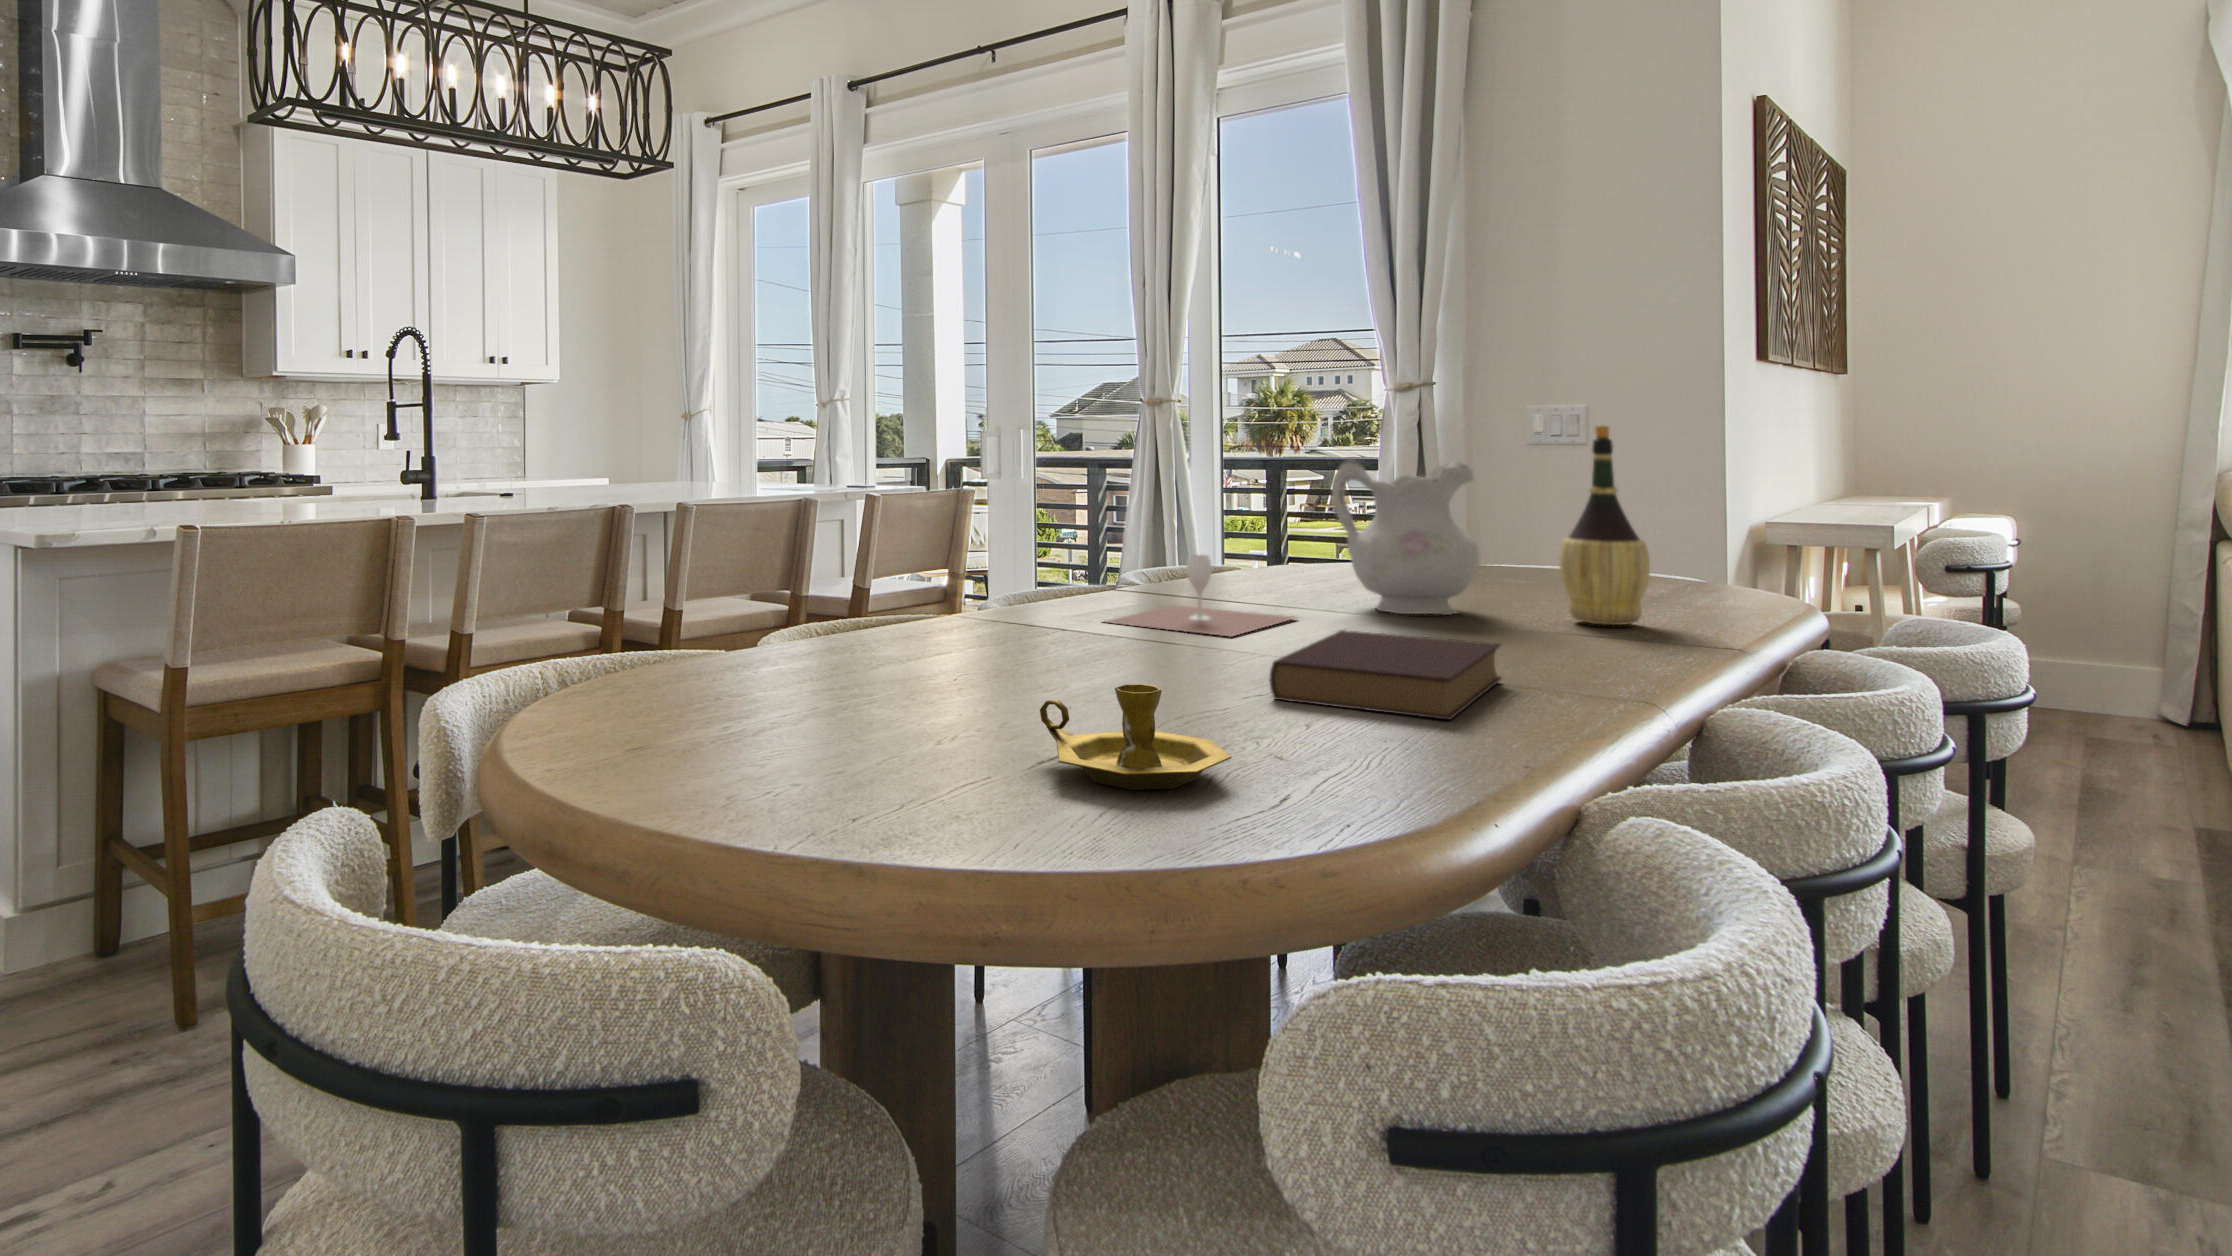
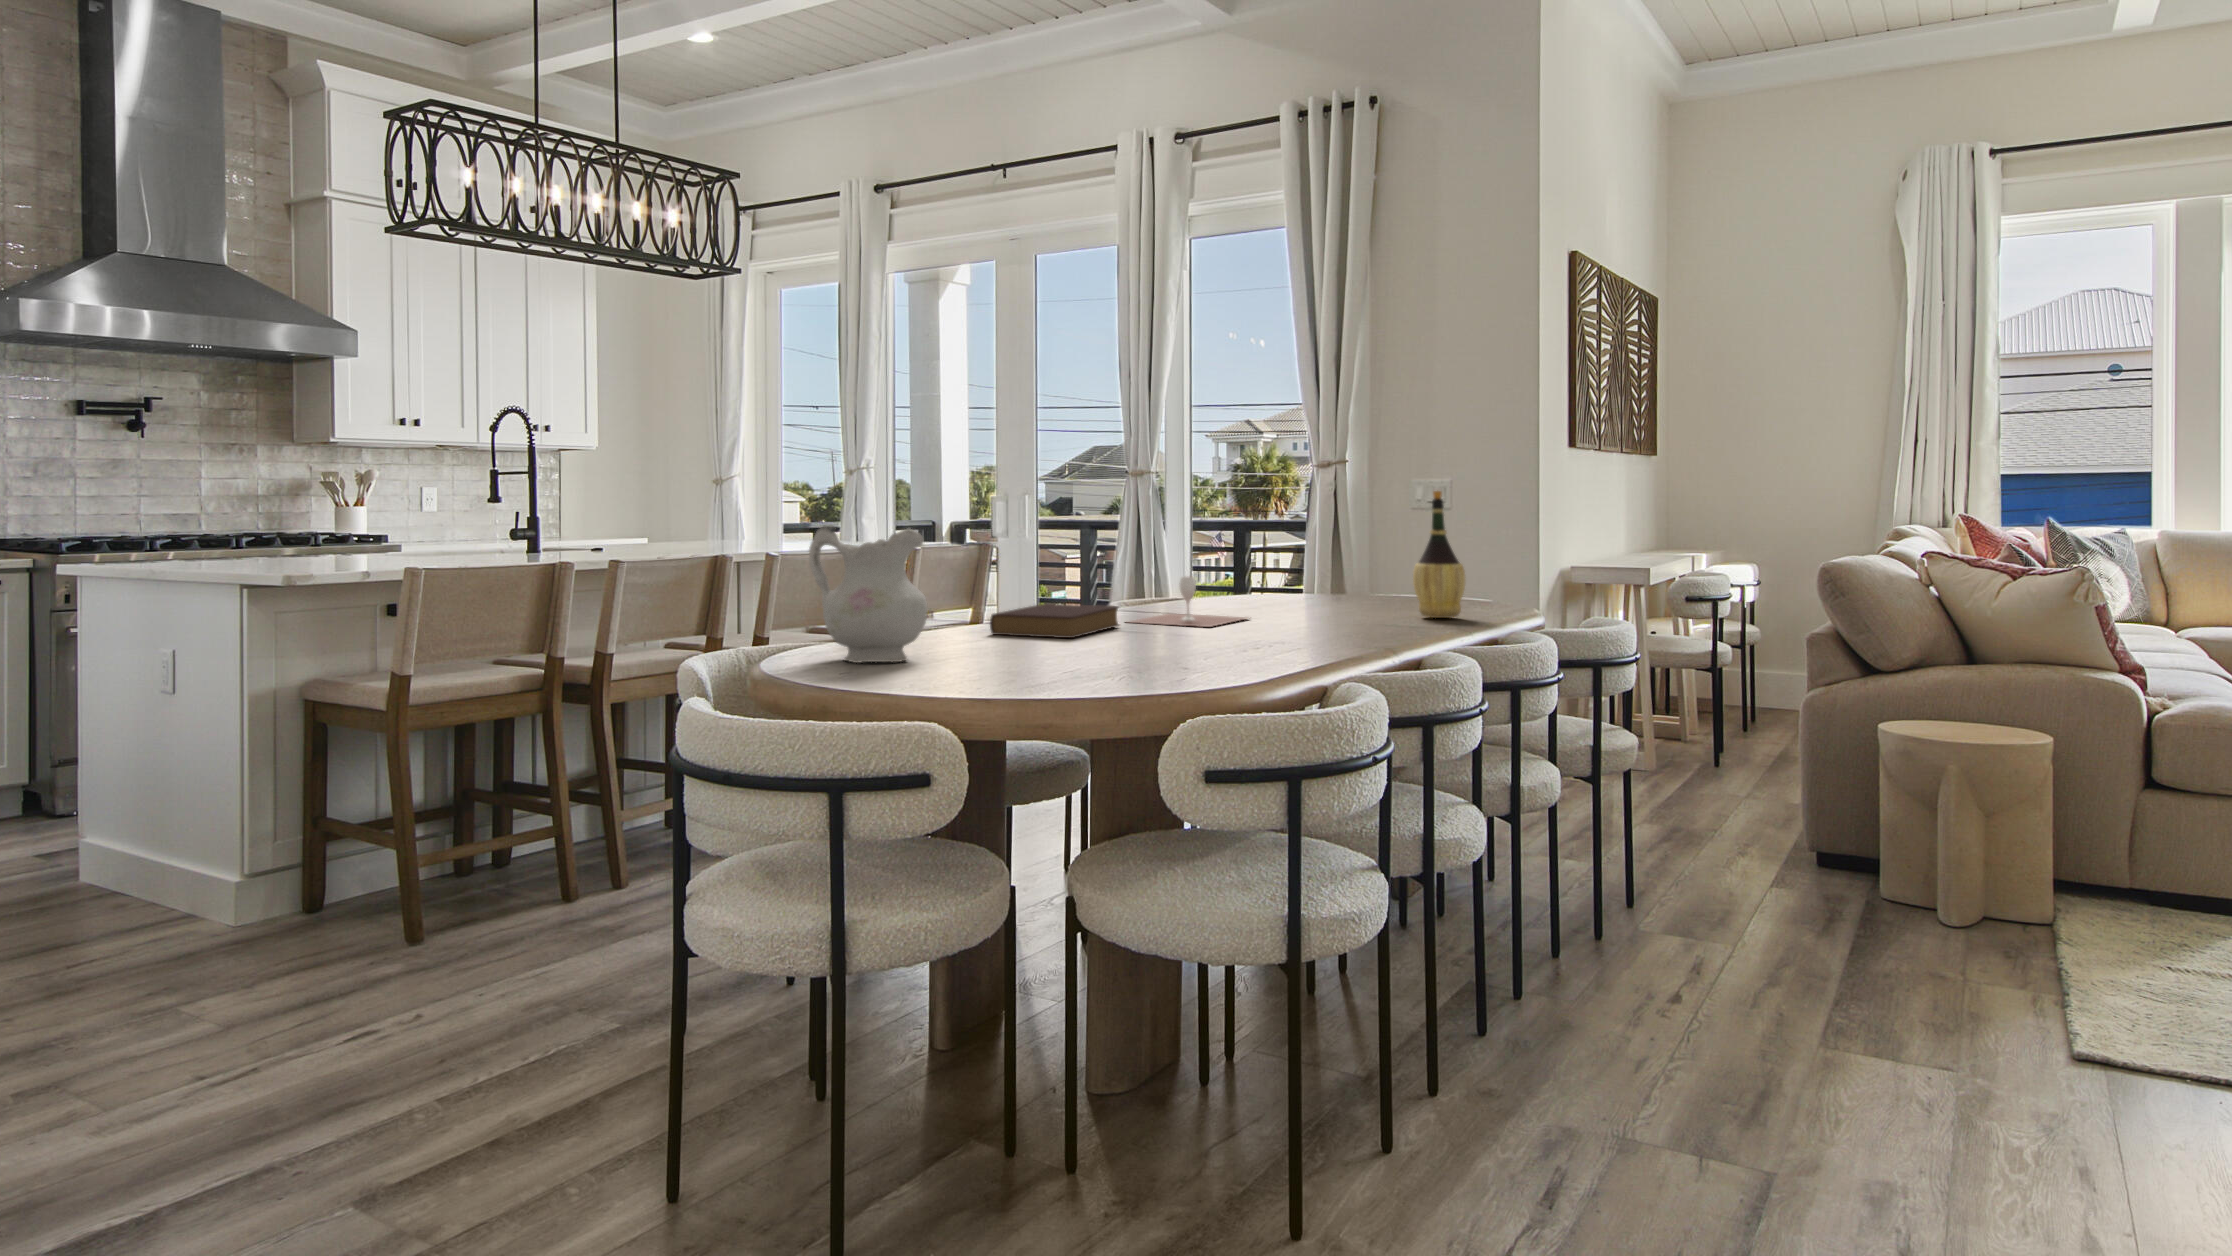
ceramic pitcher: present [1332,459,1479,615] -> present [809,526,927,663]
book: present [1270,630,1501,720] -> present [990,604,1119,638]
candlestick: present [1040,684,1232,790] -> none [1115,628,1218,680]

